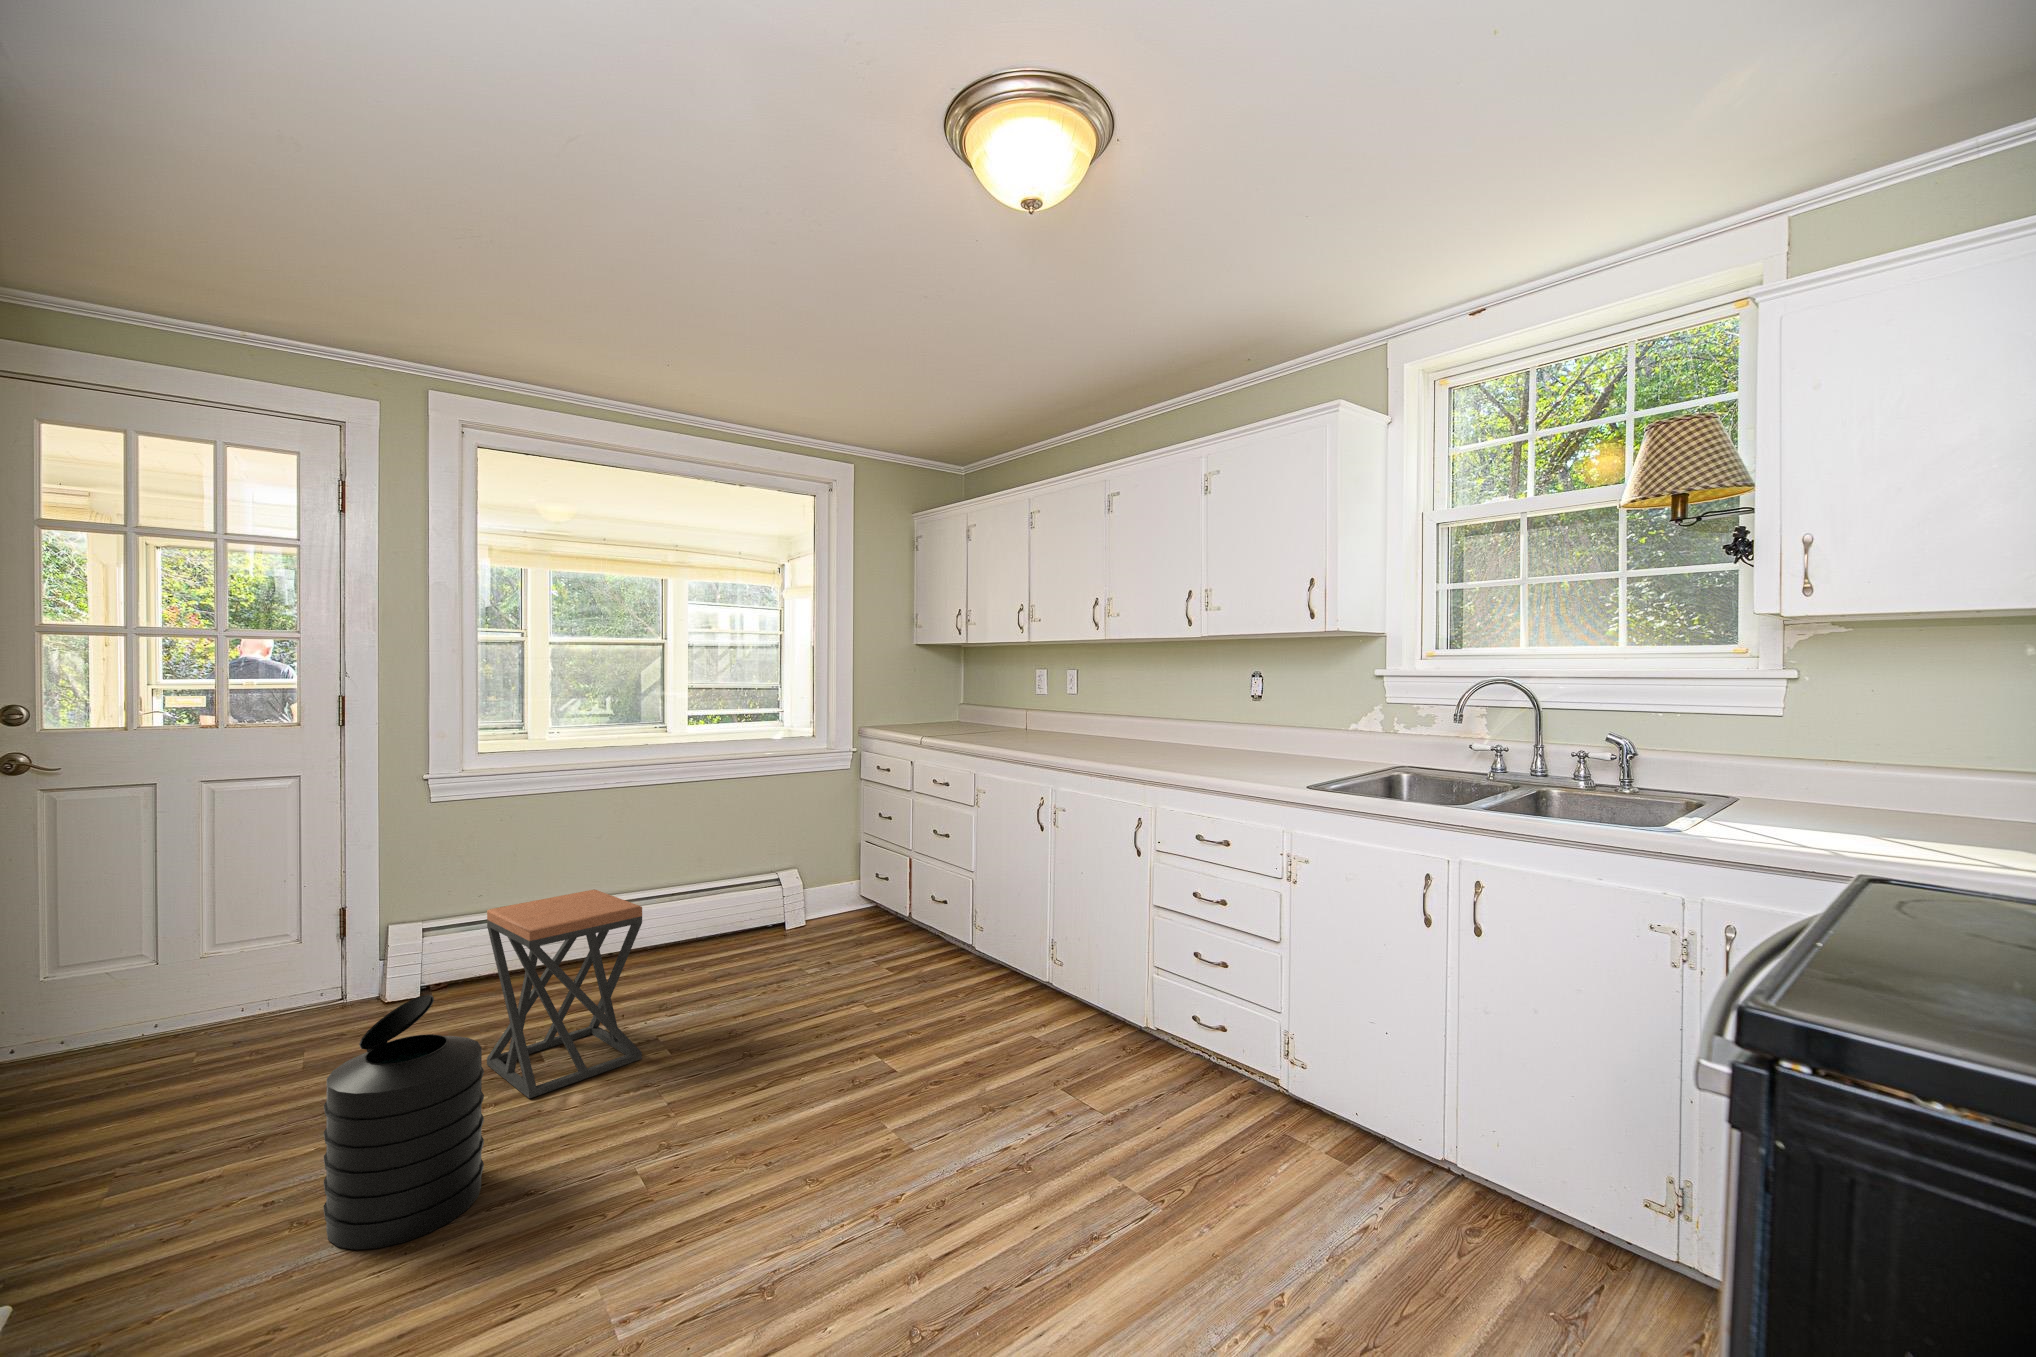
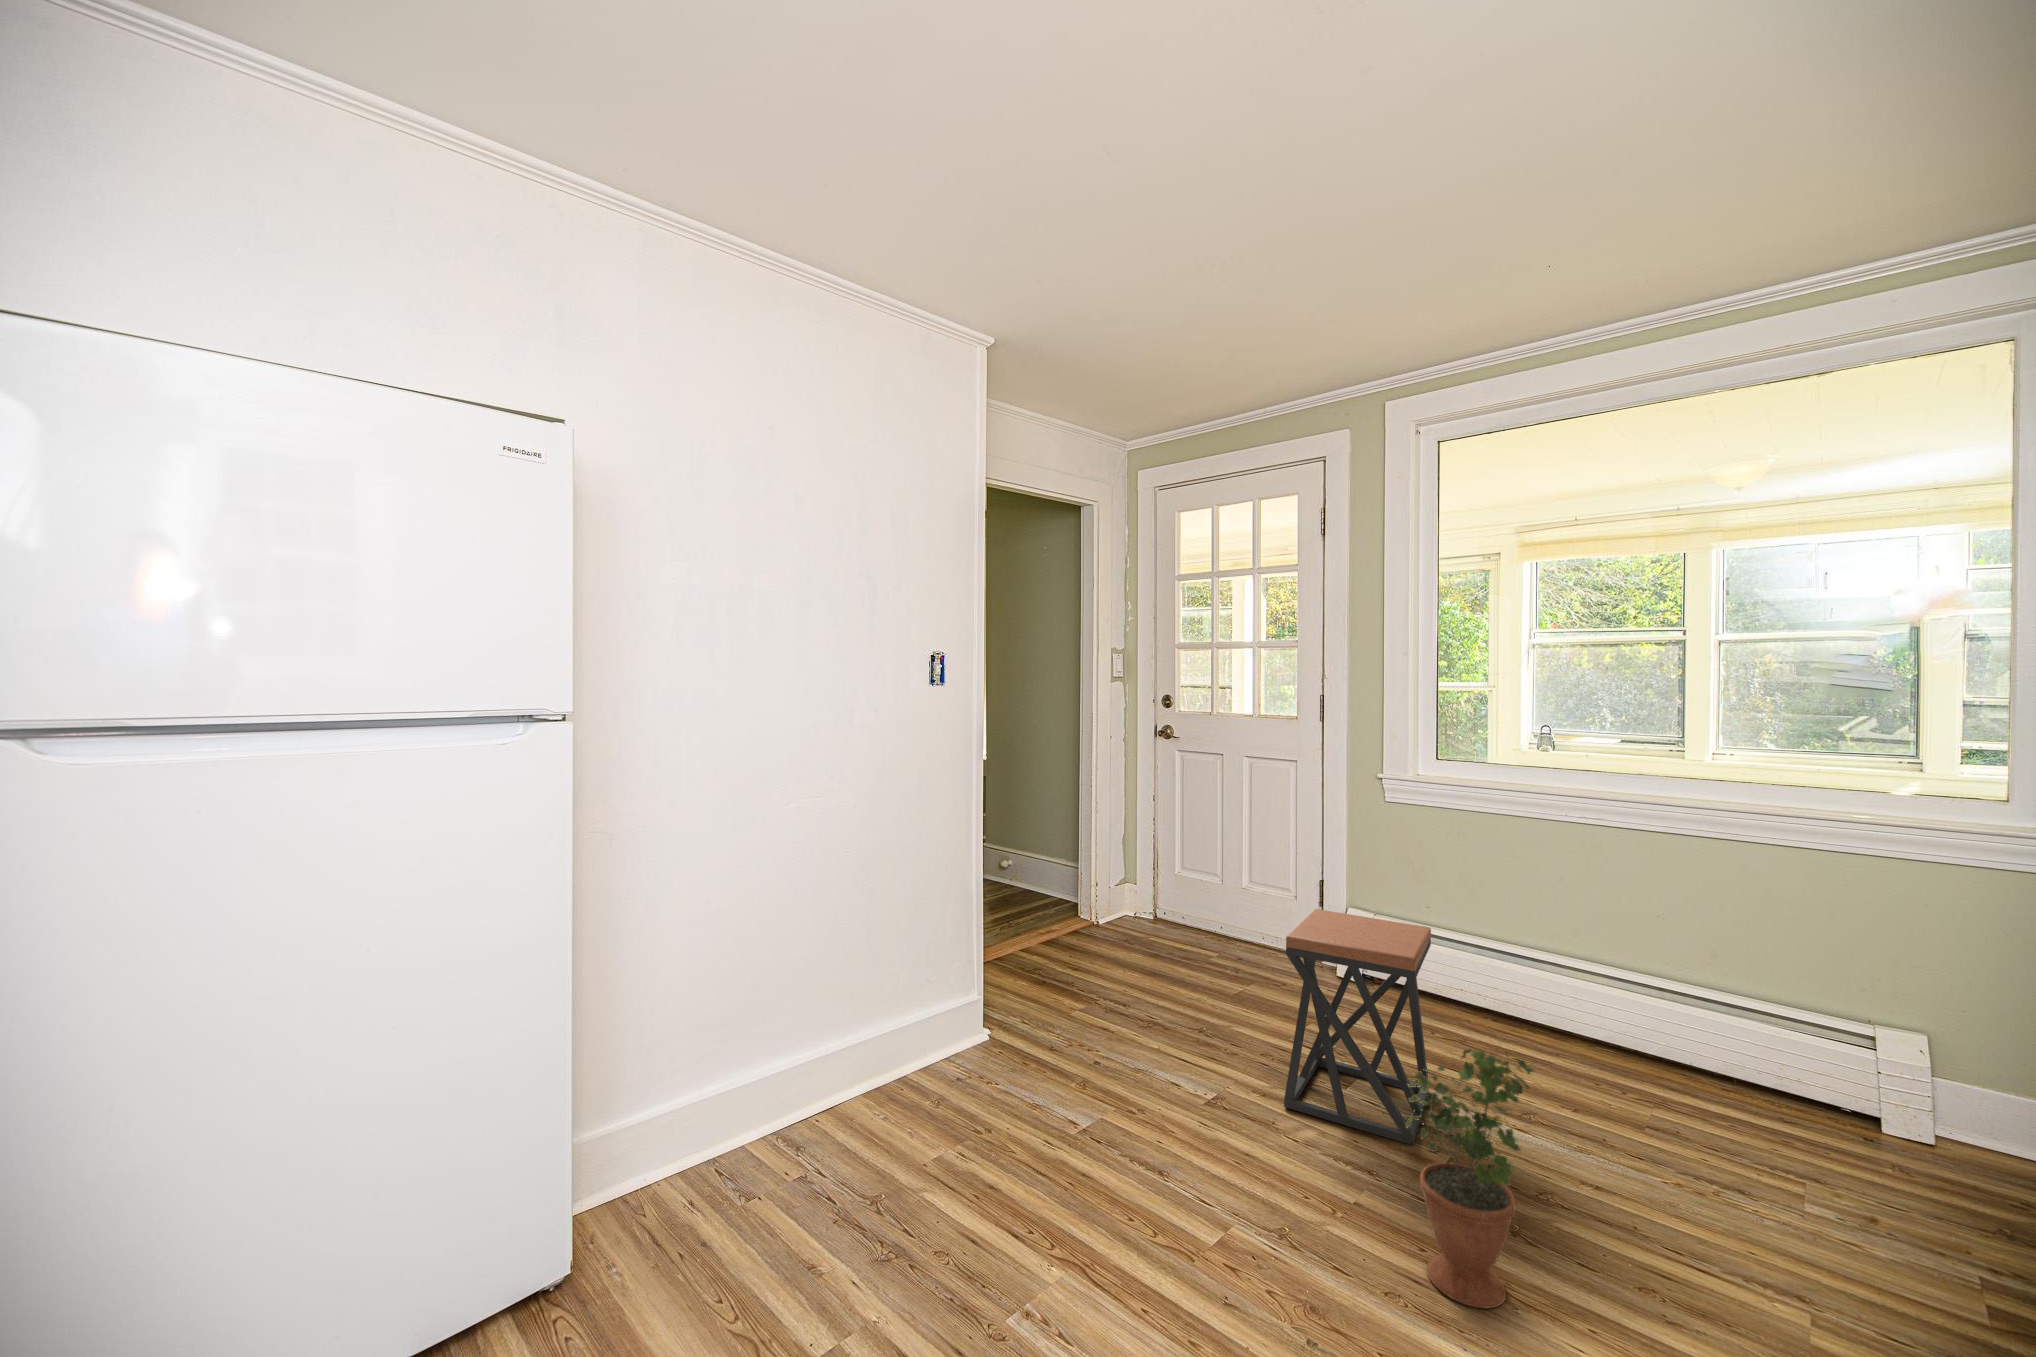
potted plant: none [727,917,803,1099] -> present [1406,1040,1534,1308]
trash can: present [324,995,484,1250] -> none [1064,945,1172,1148]

